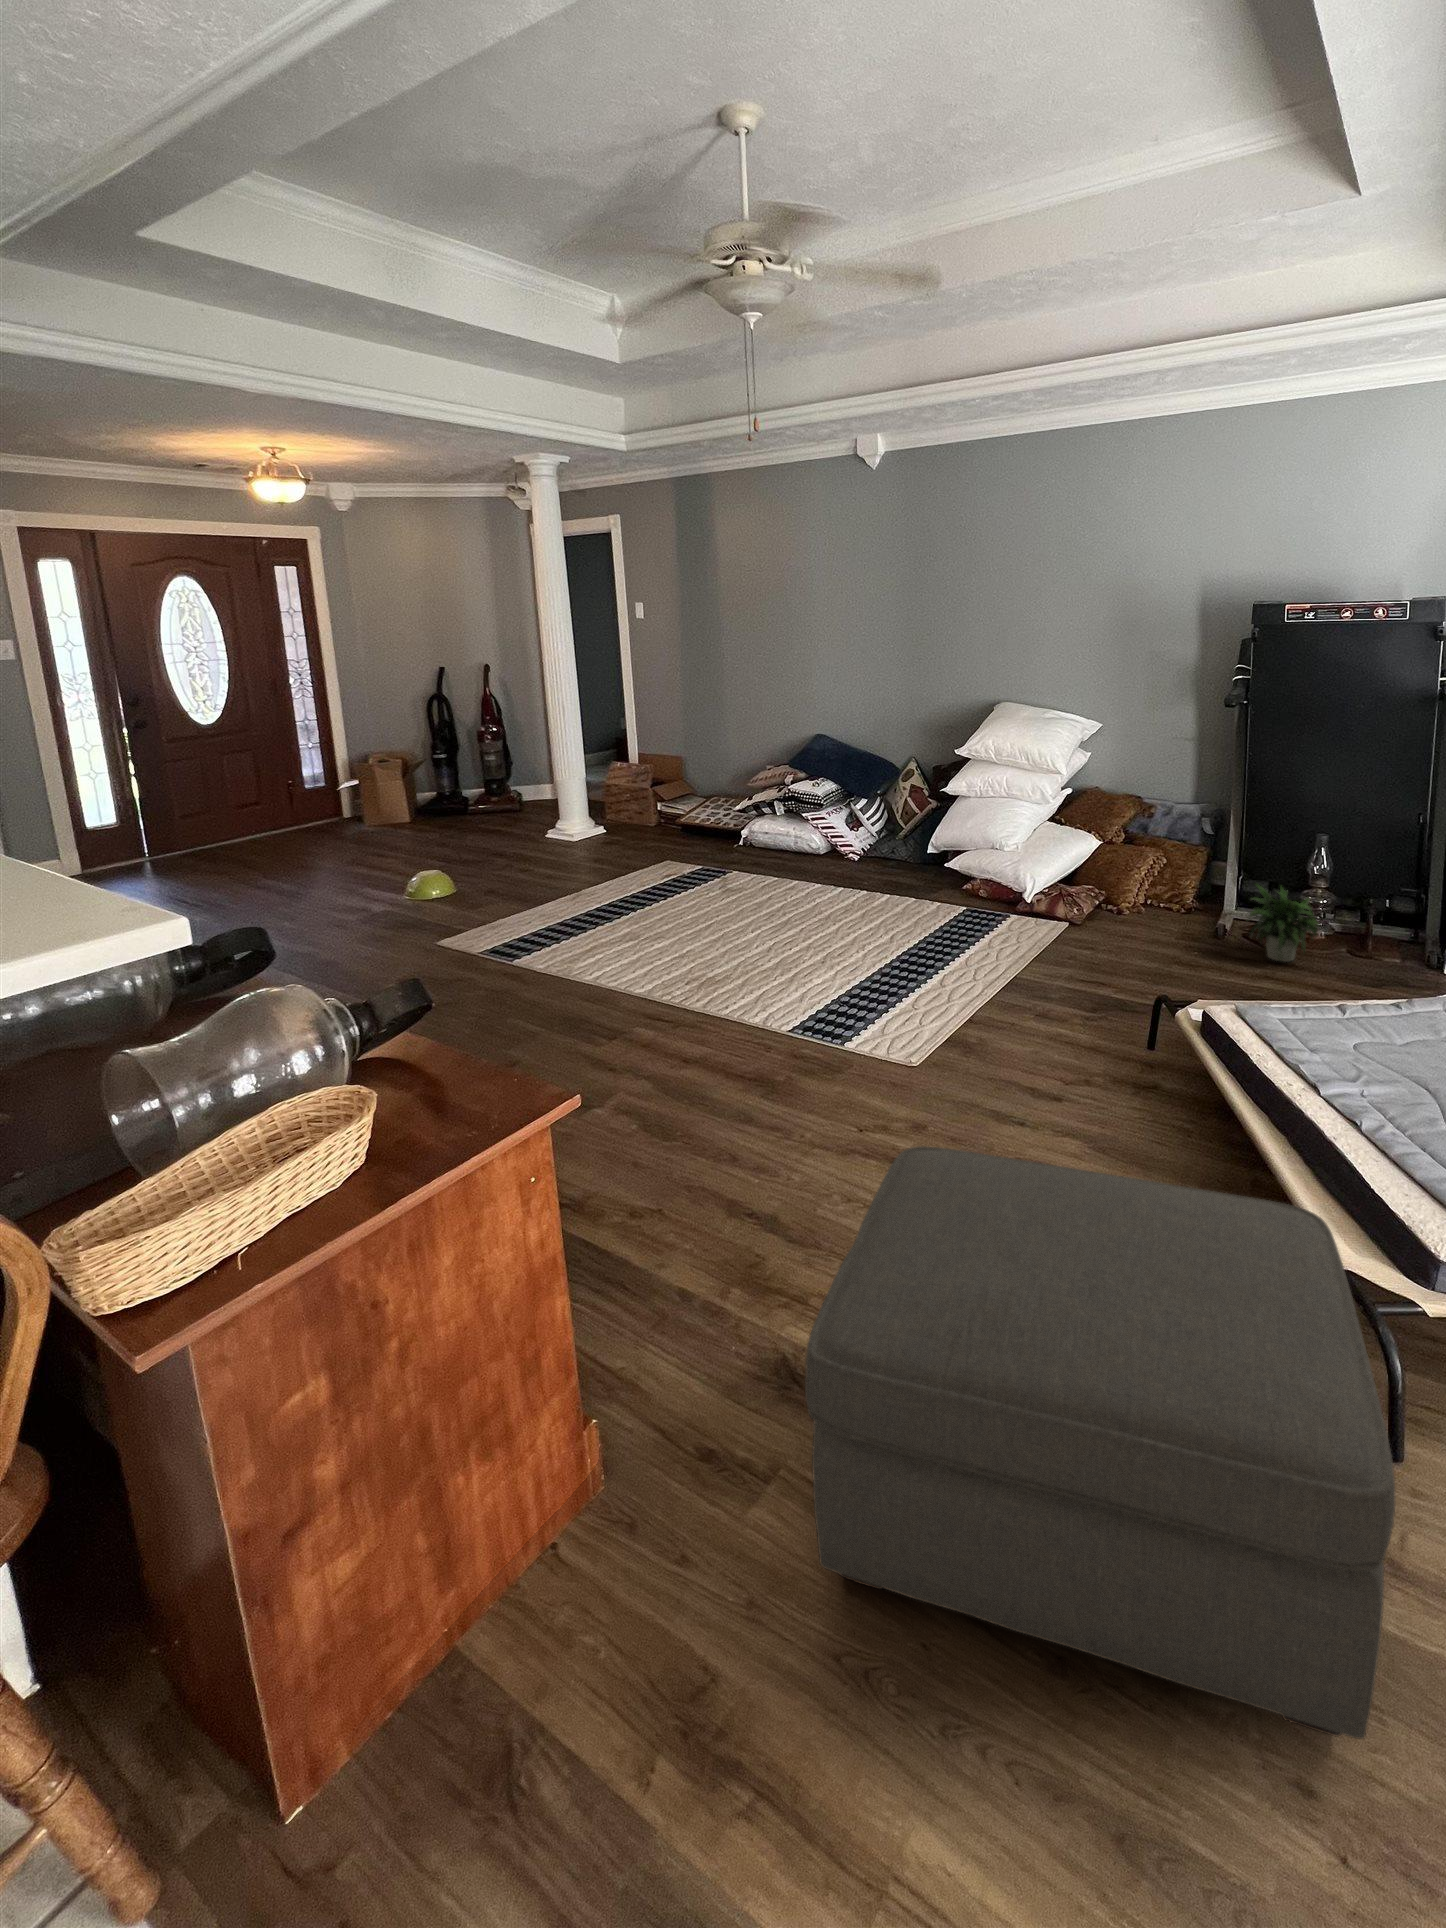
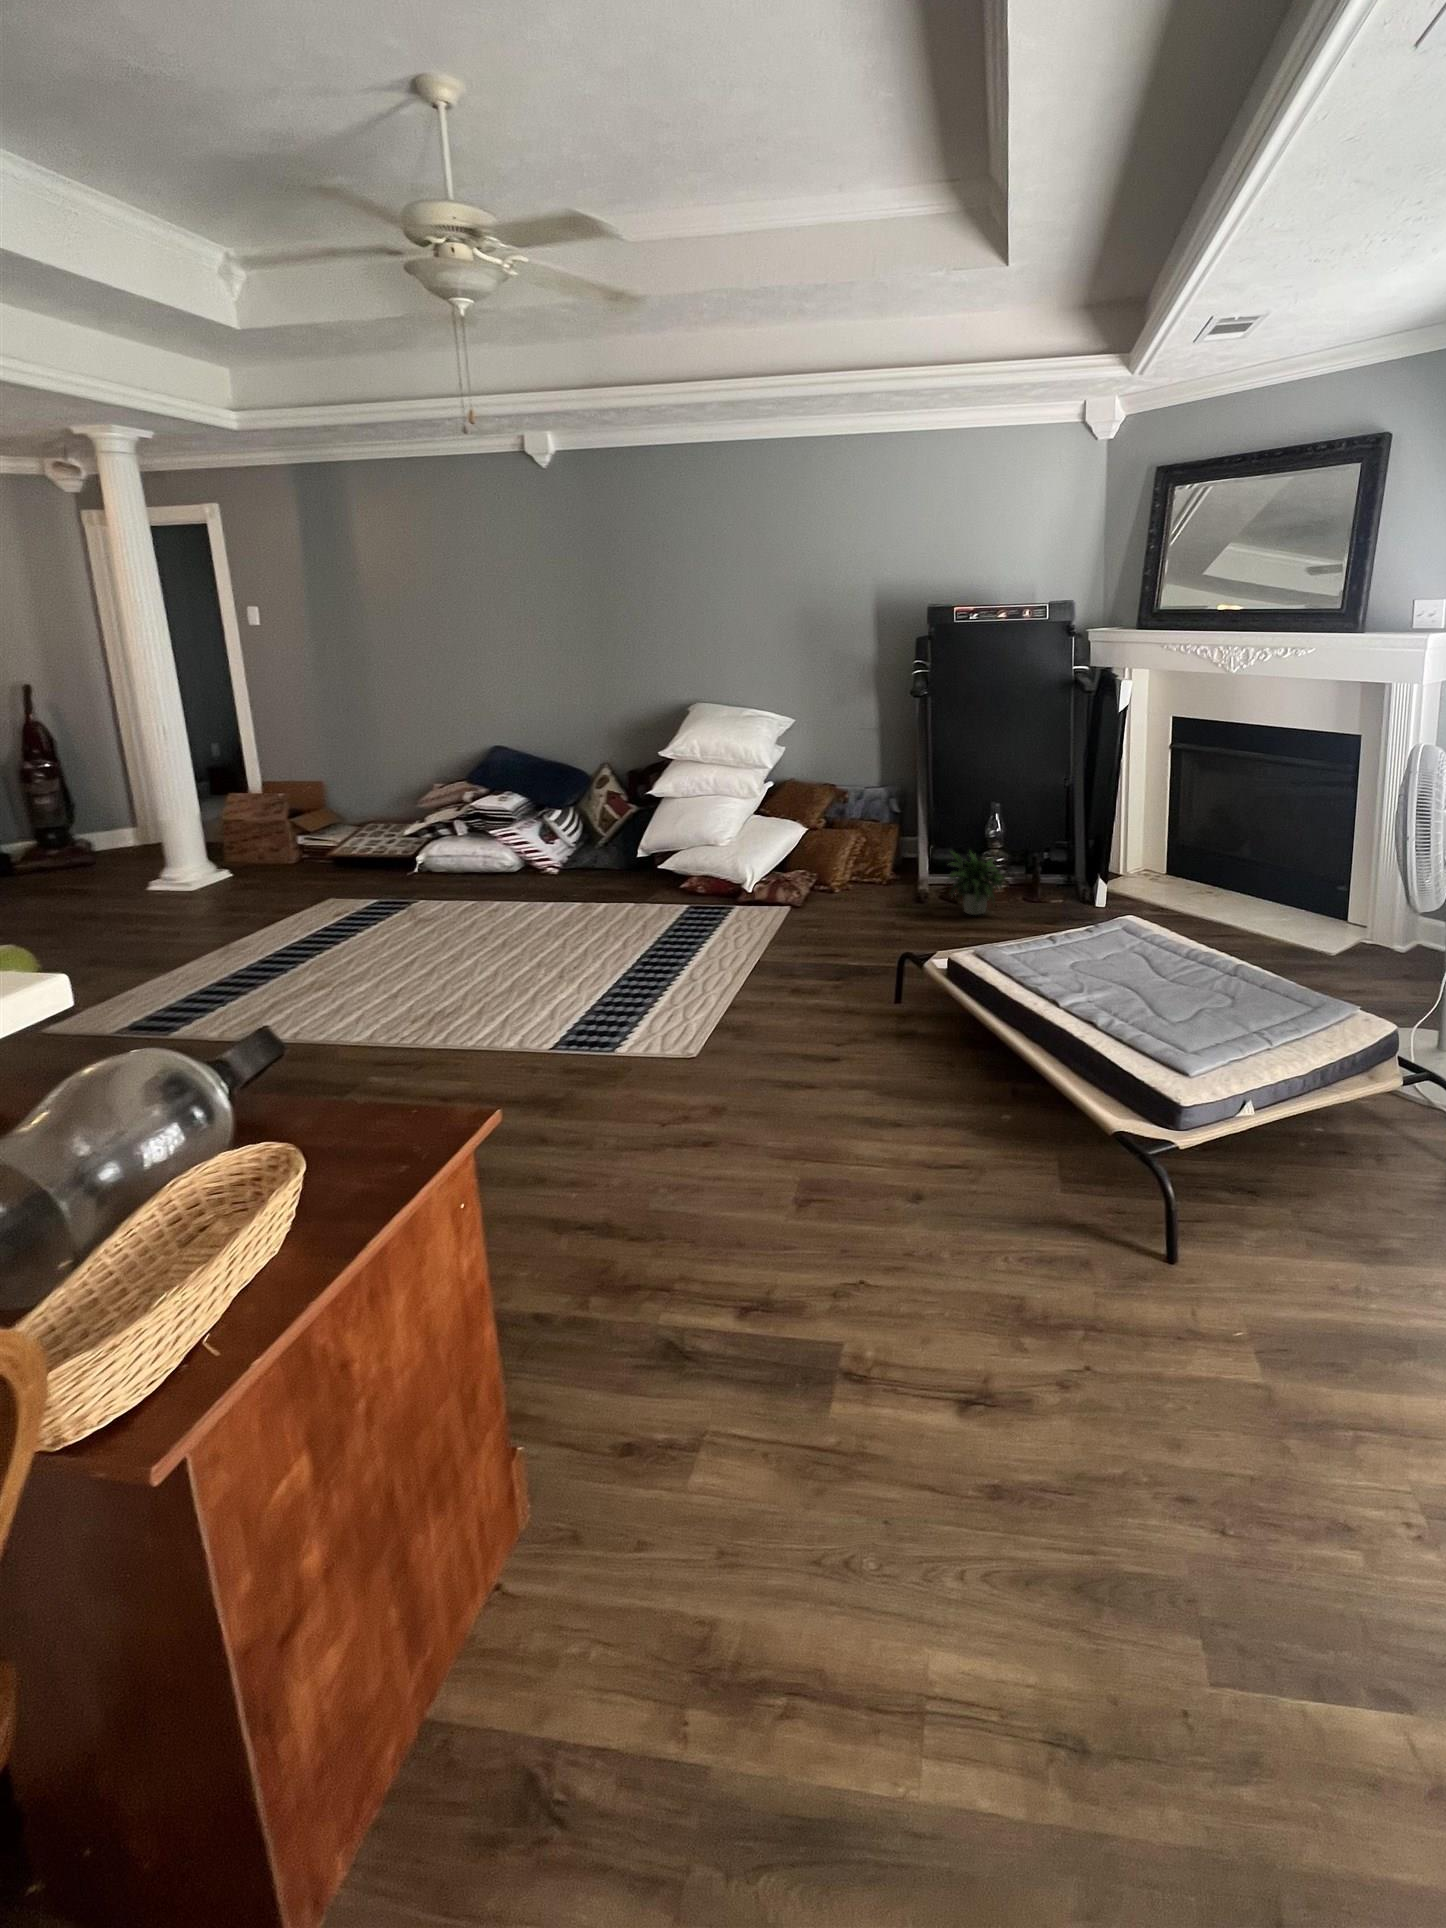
ottoman: present [805,1146,1396,1739] -> none [754,1085,1221,1501]

